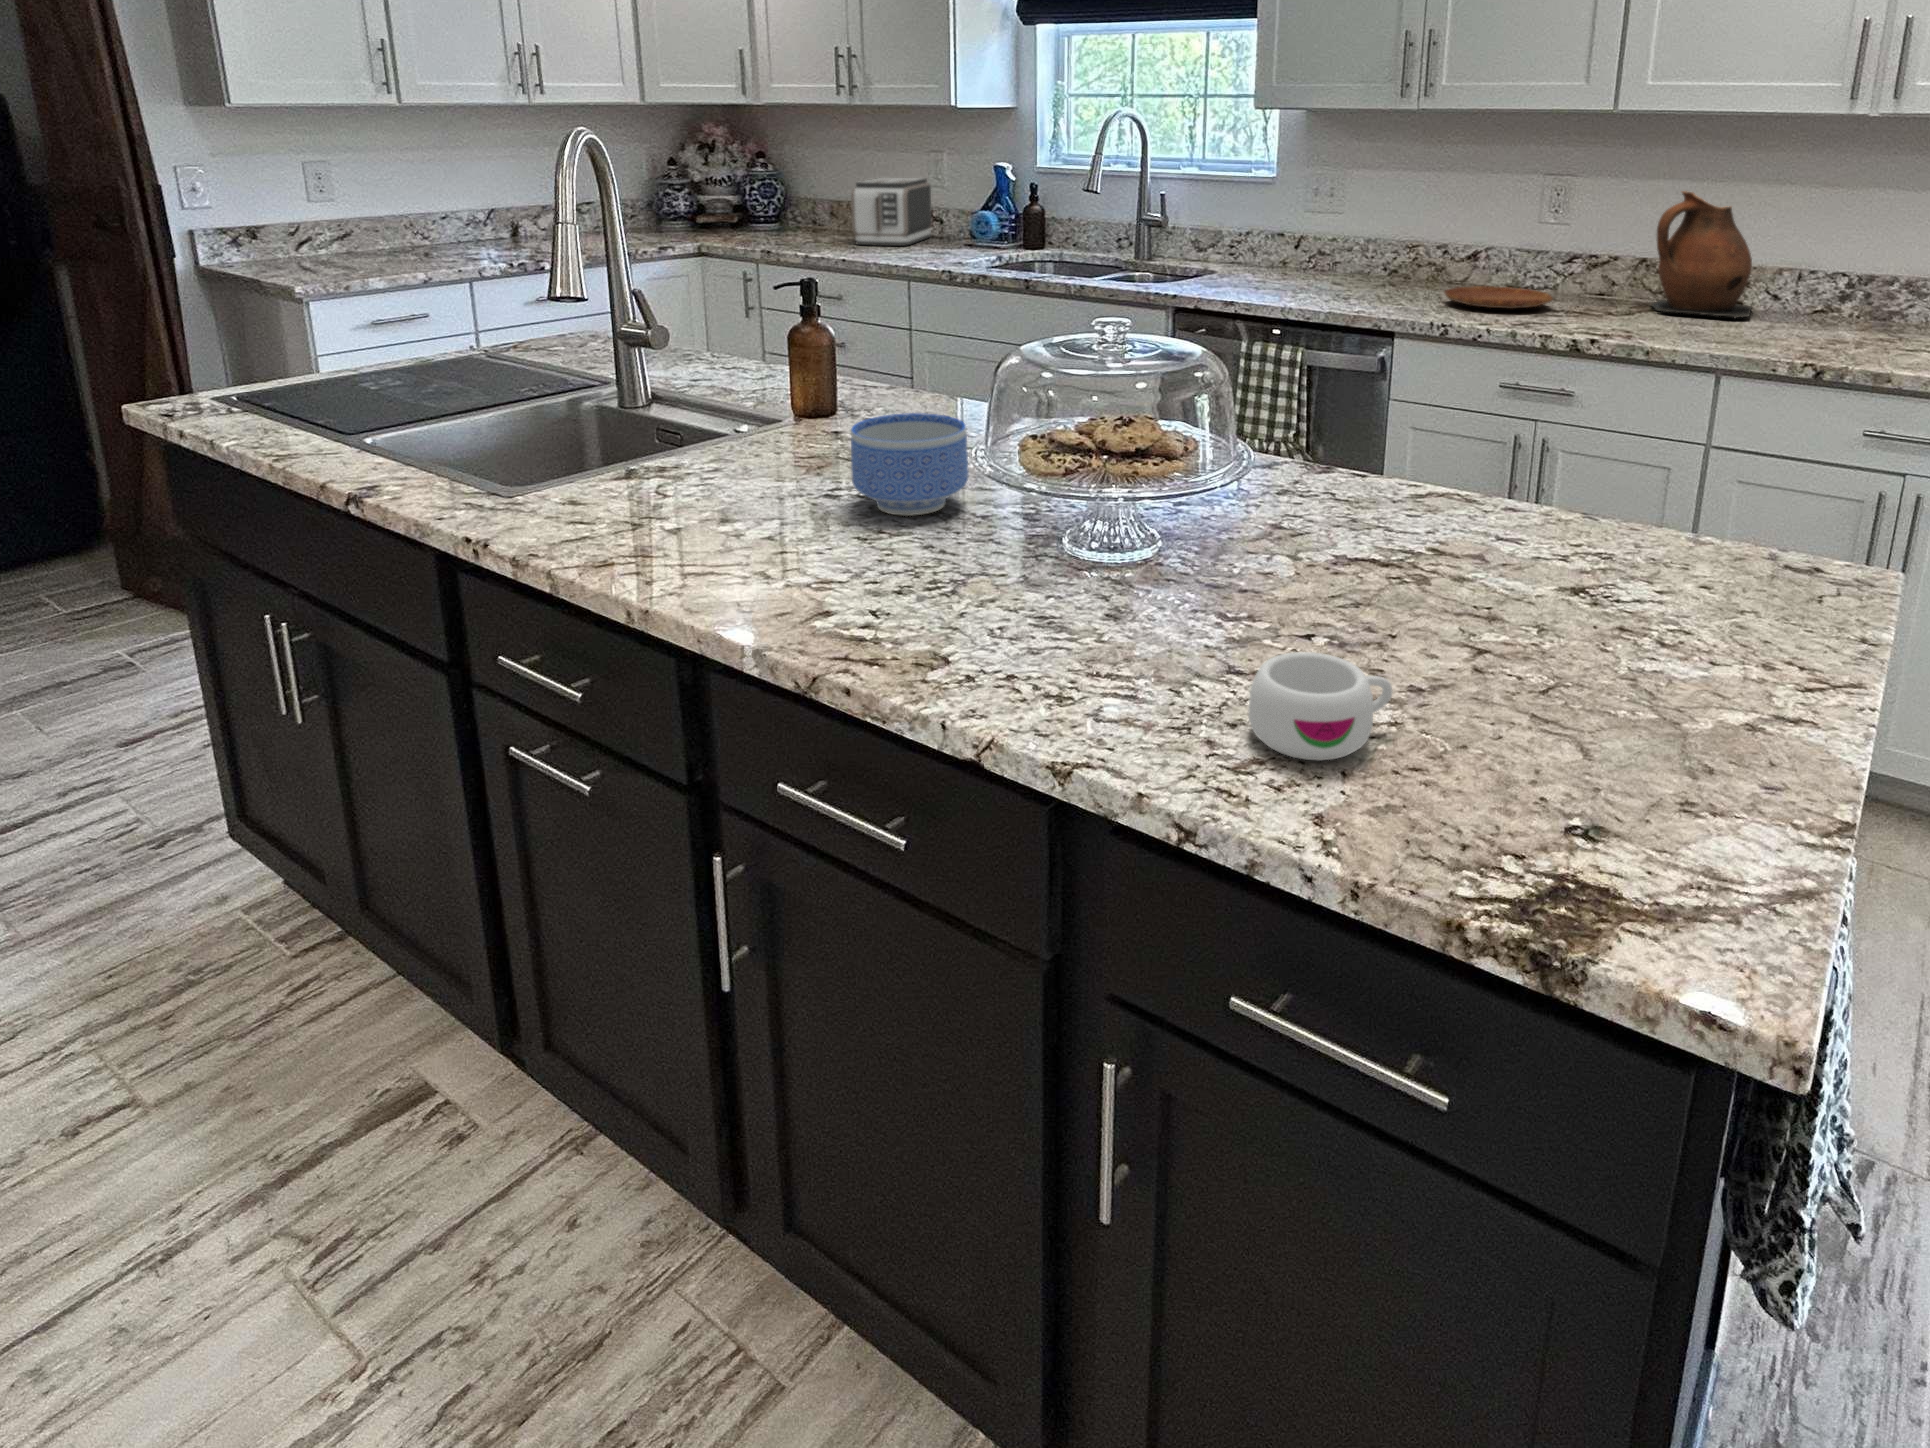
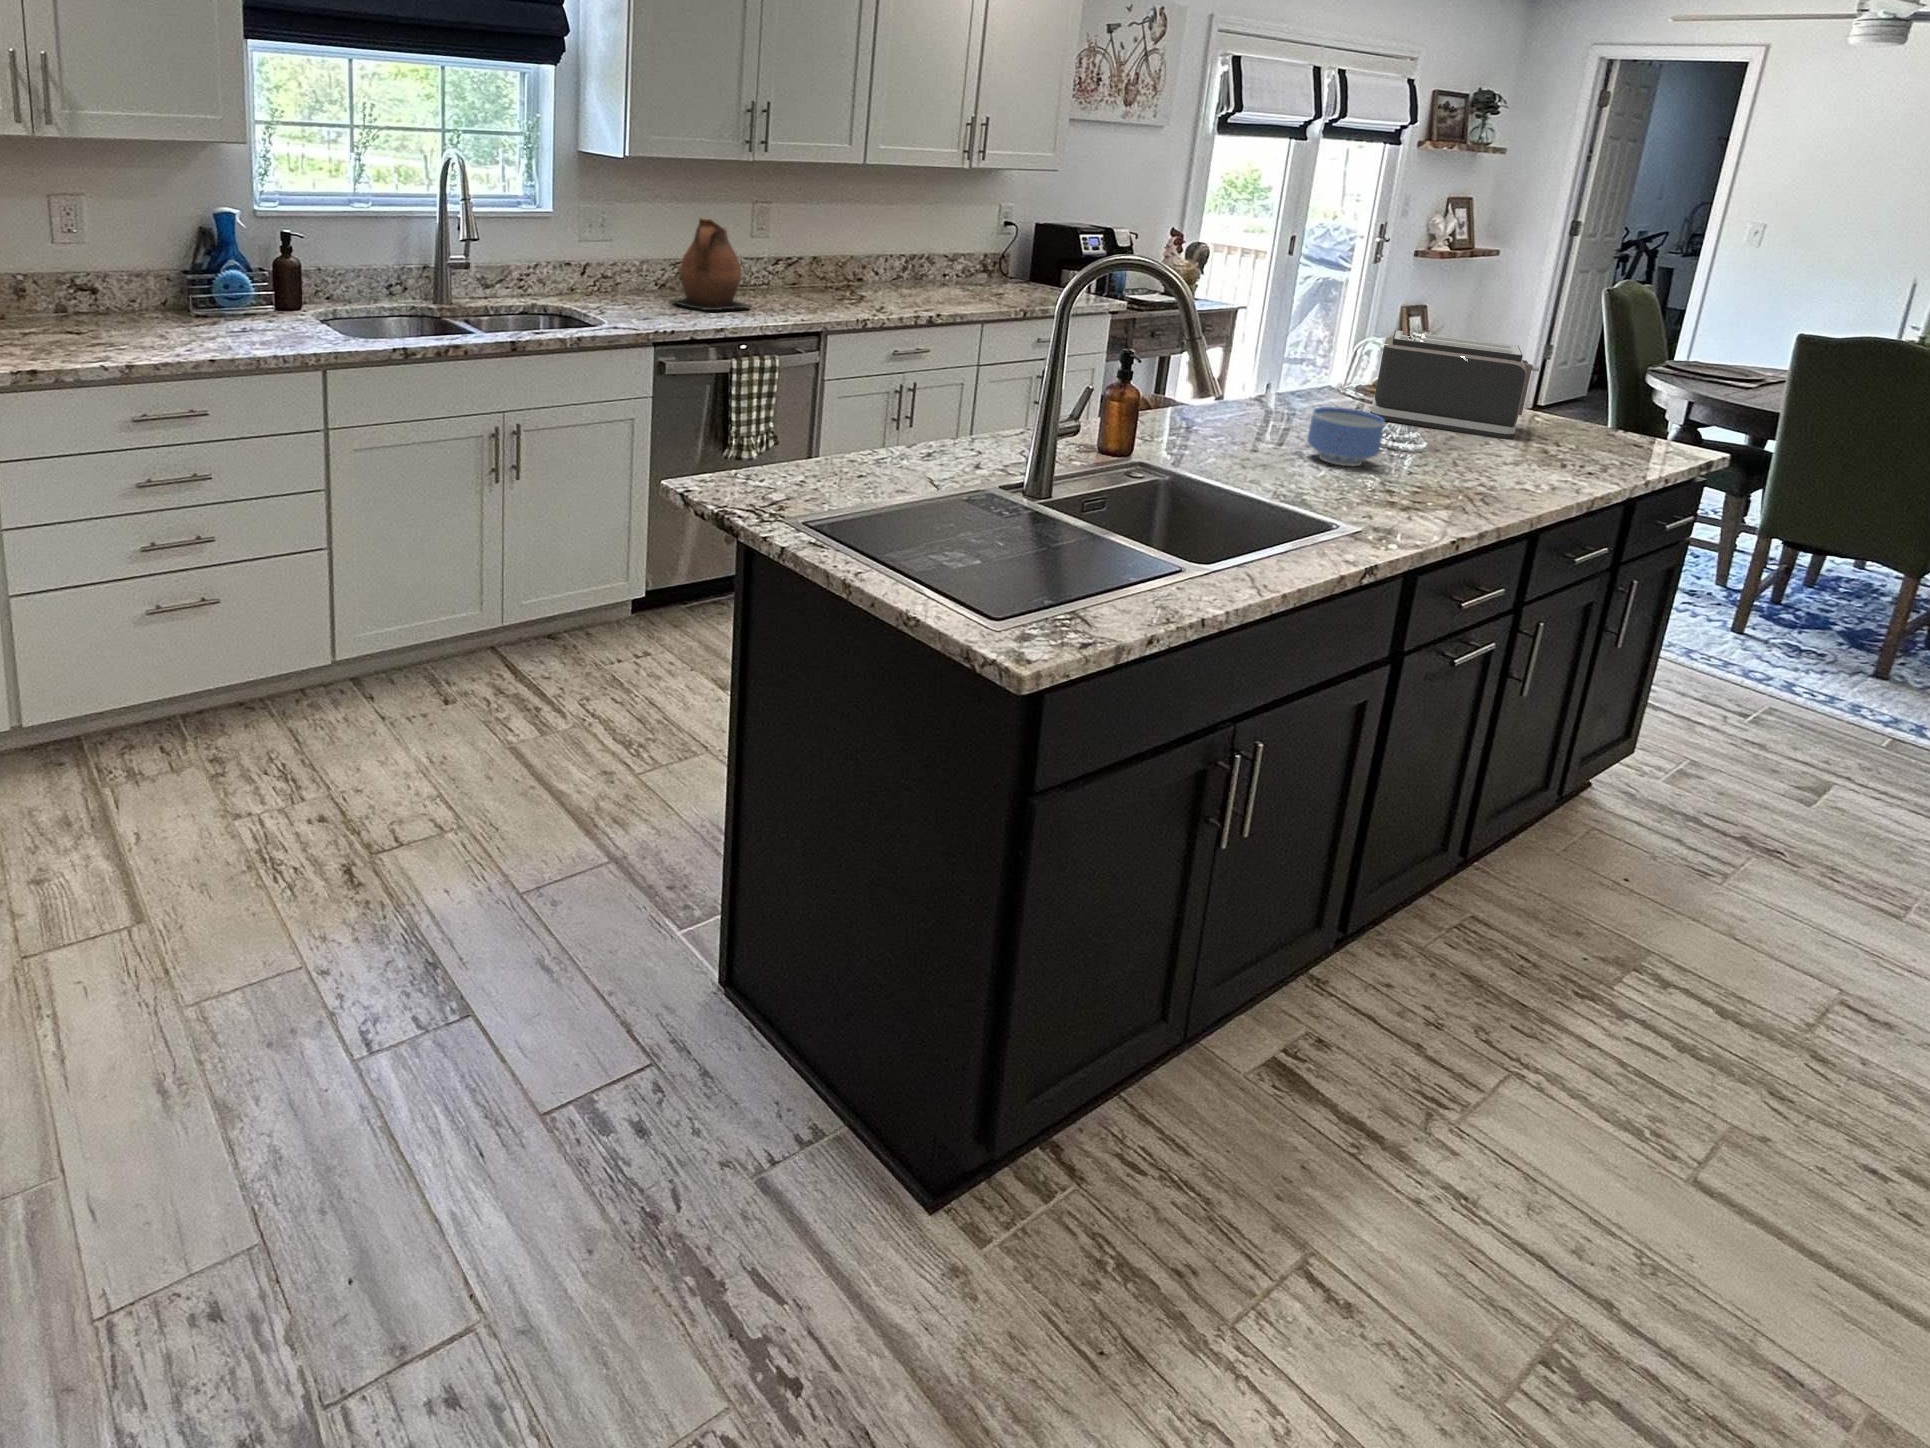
toaster: present [851,178,932,246] -> present [1370,330,1540,439]
ceramic pitcher: present [1652,191,1752,318] -> present [675,219,750,310]
tray: present [1445,286,1552,309] -> none [778,288,851,304]
mug: present [1249,652,1392,761] -> none [1570,429,1621,461]

